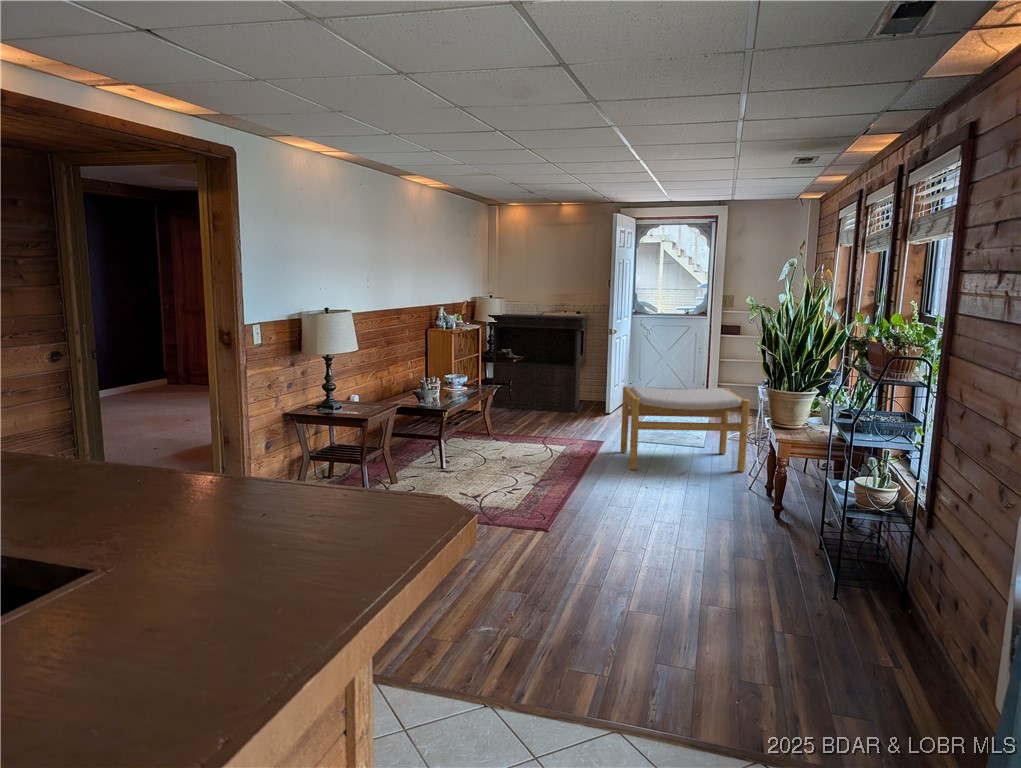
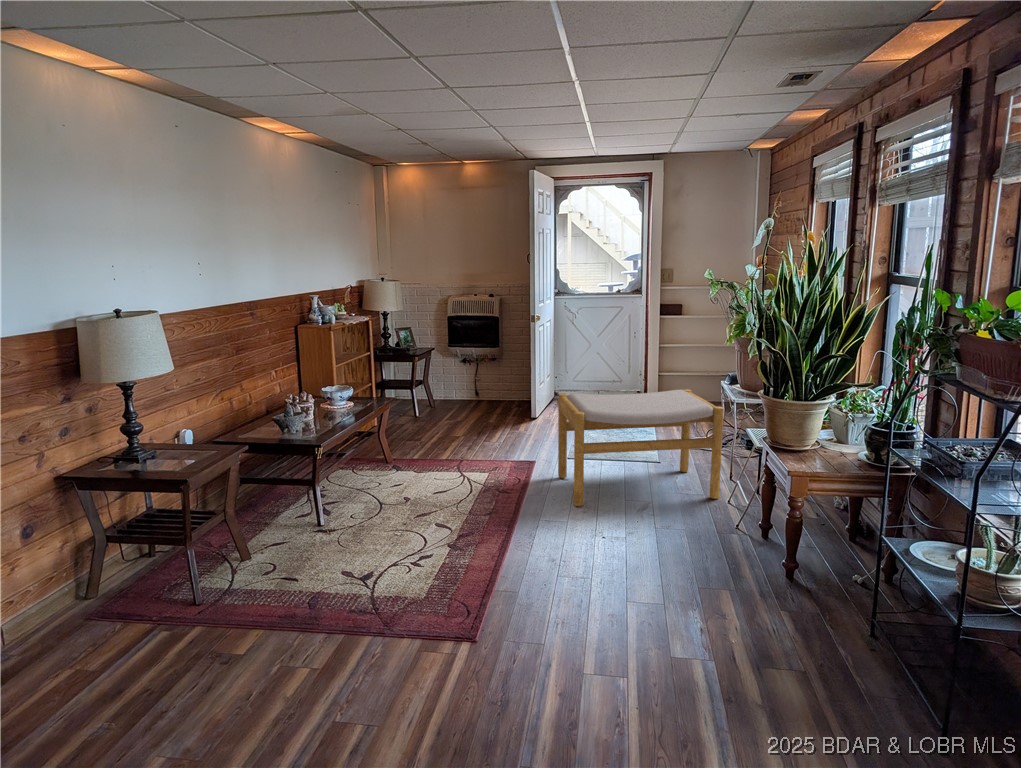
console table: present [487,314,588,413] -> none [377,300,505,420]

